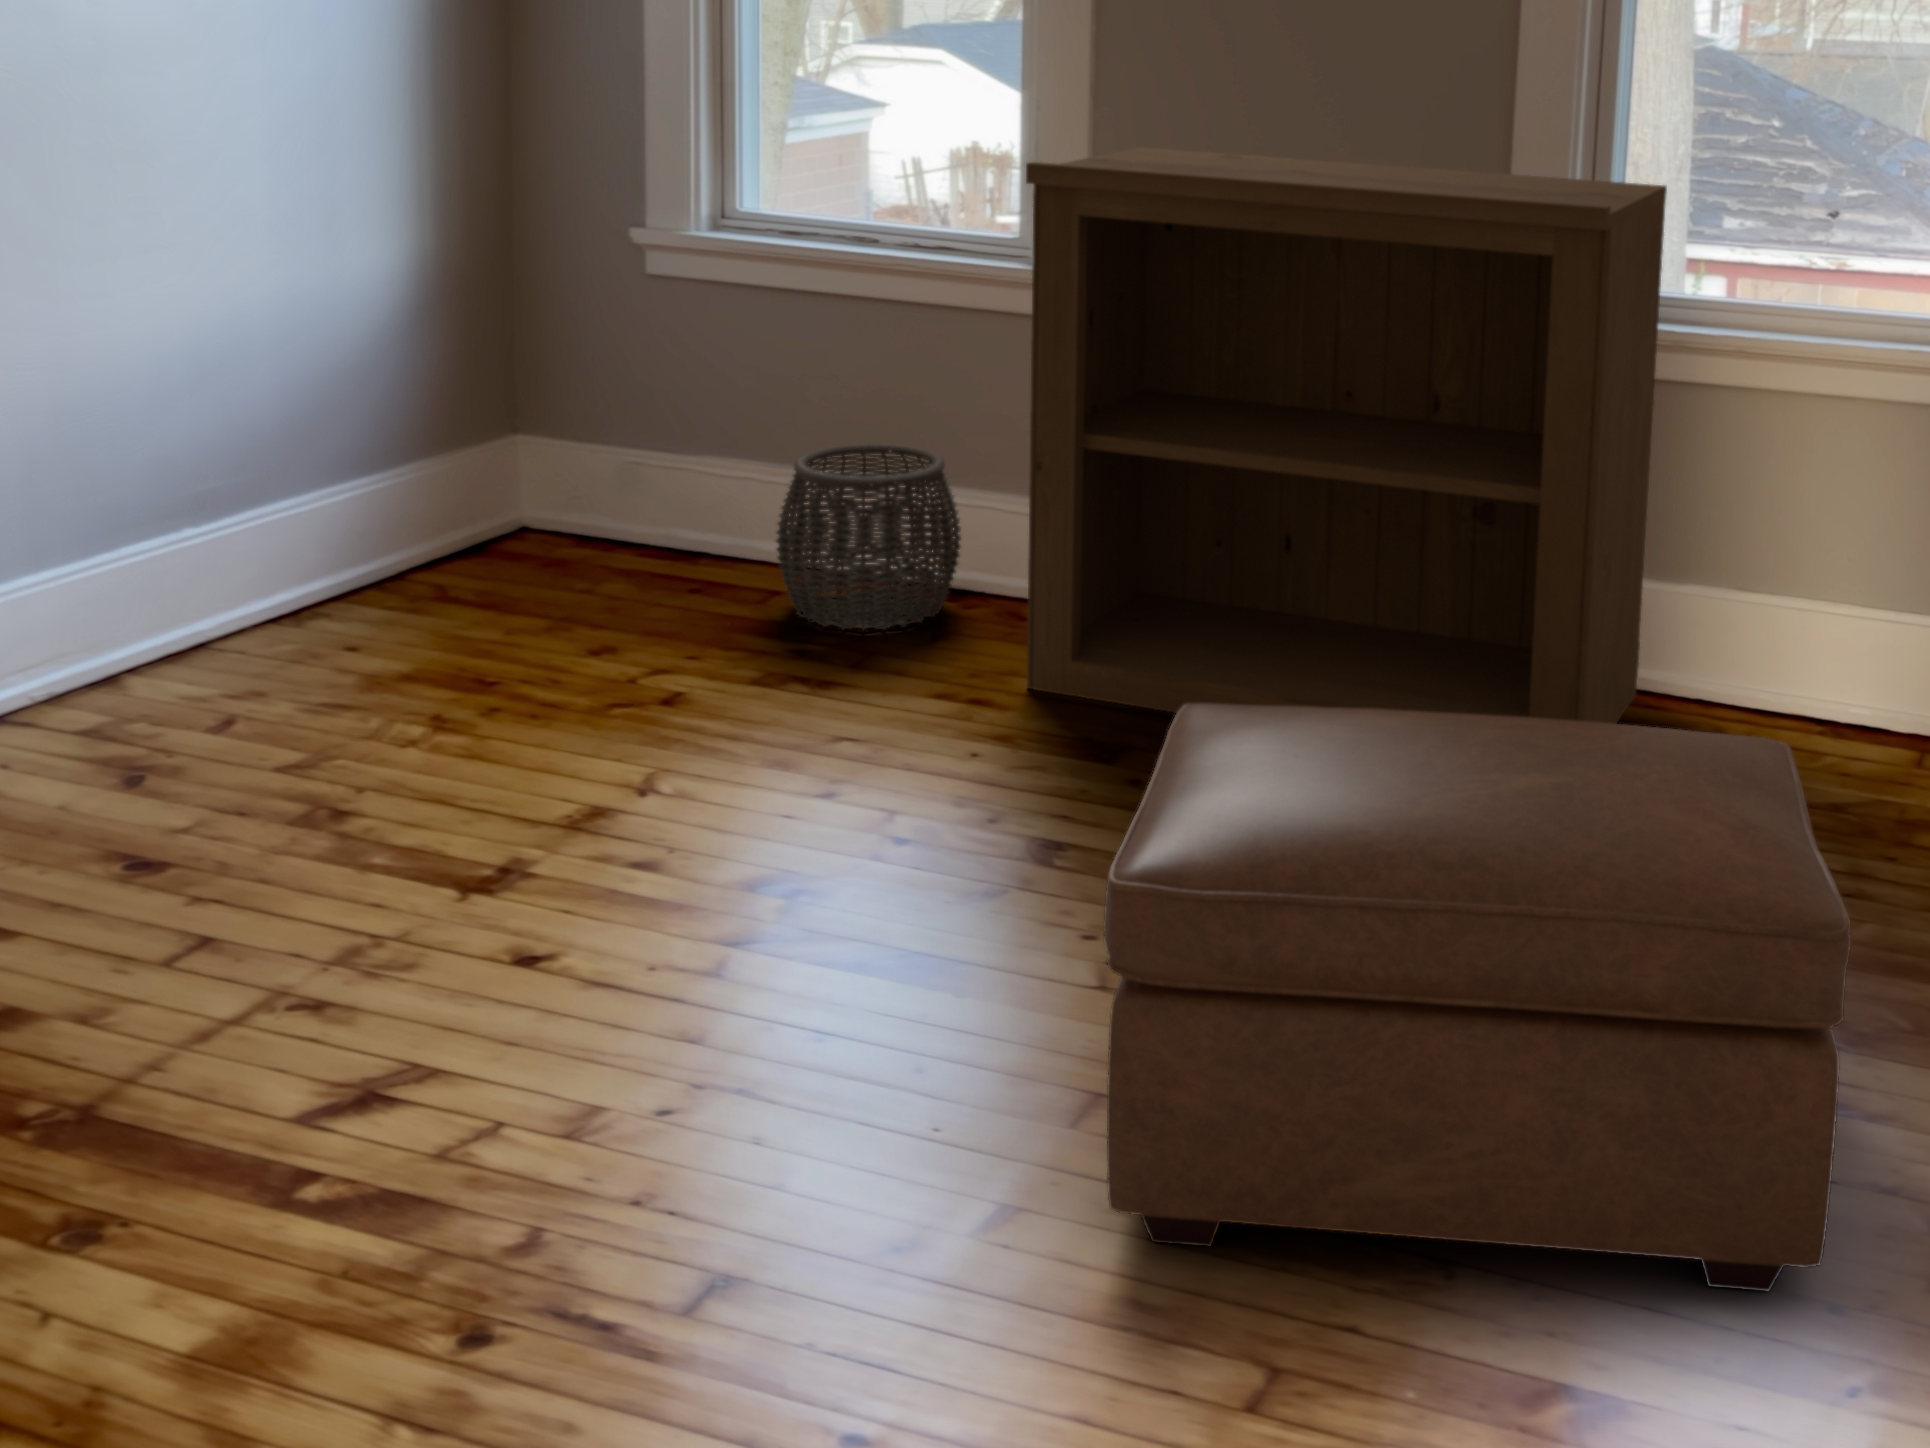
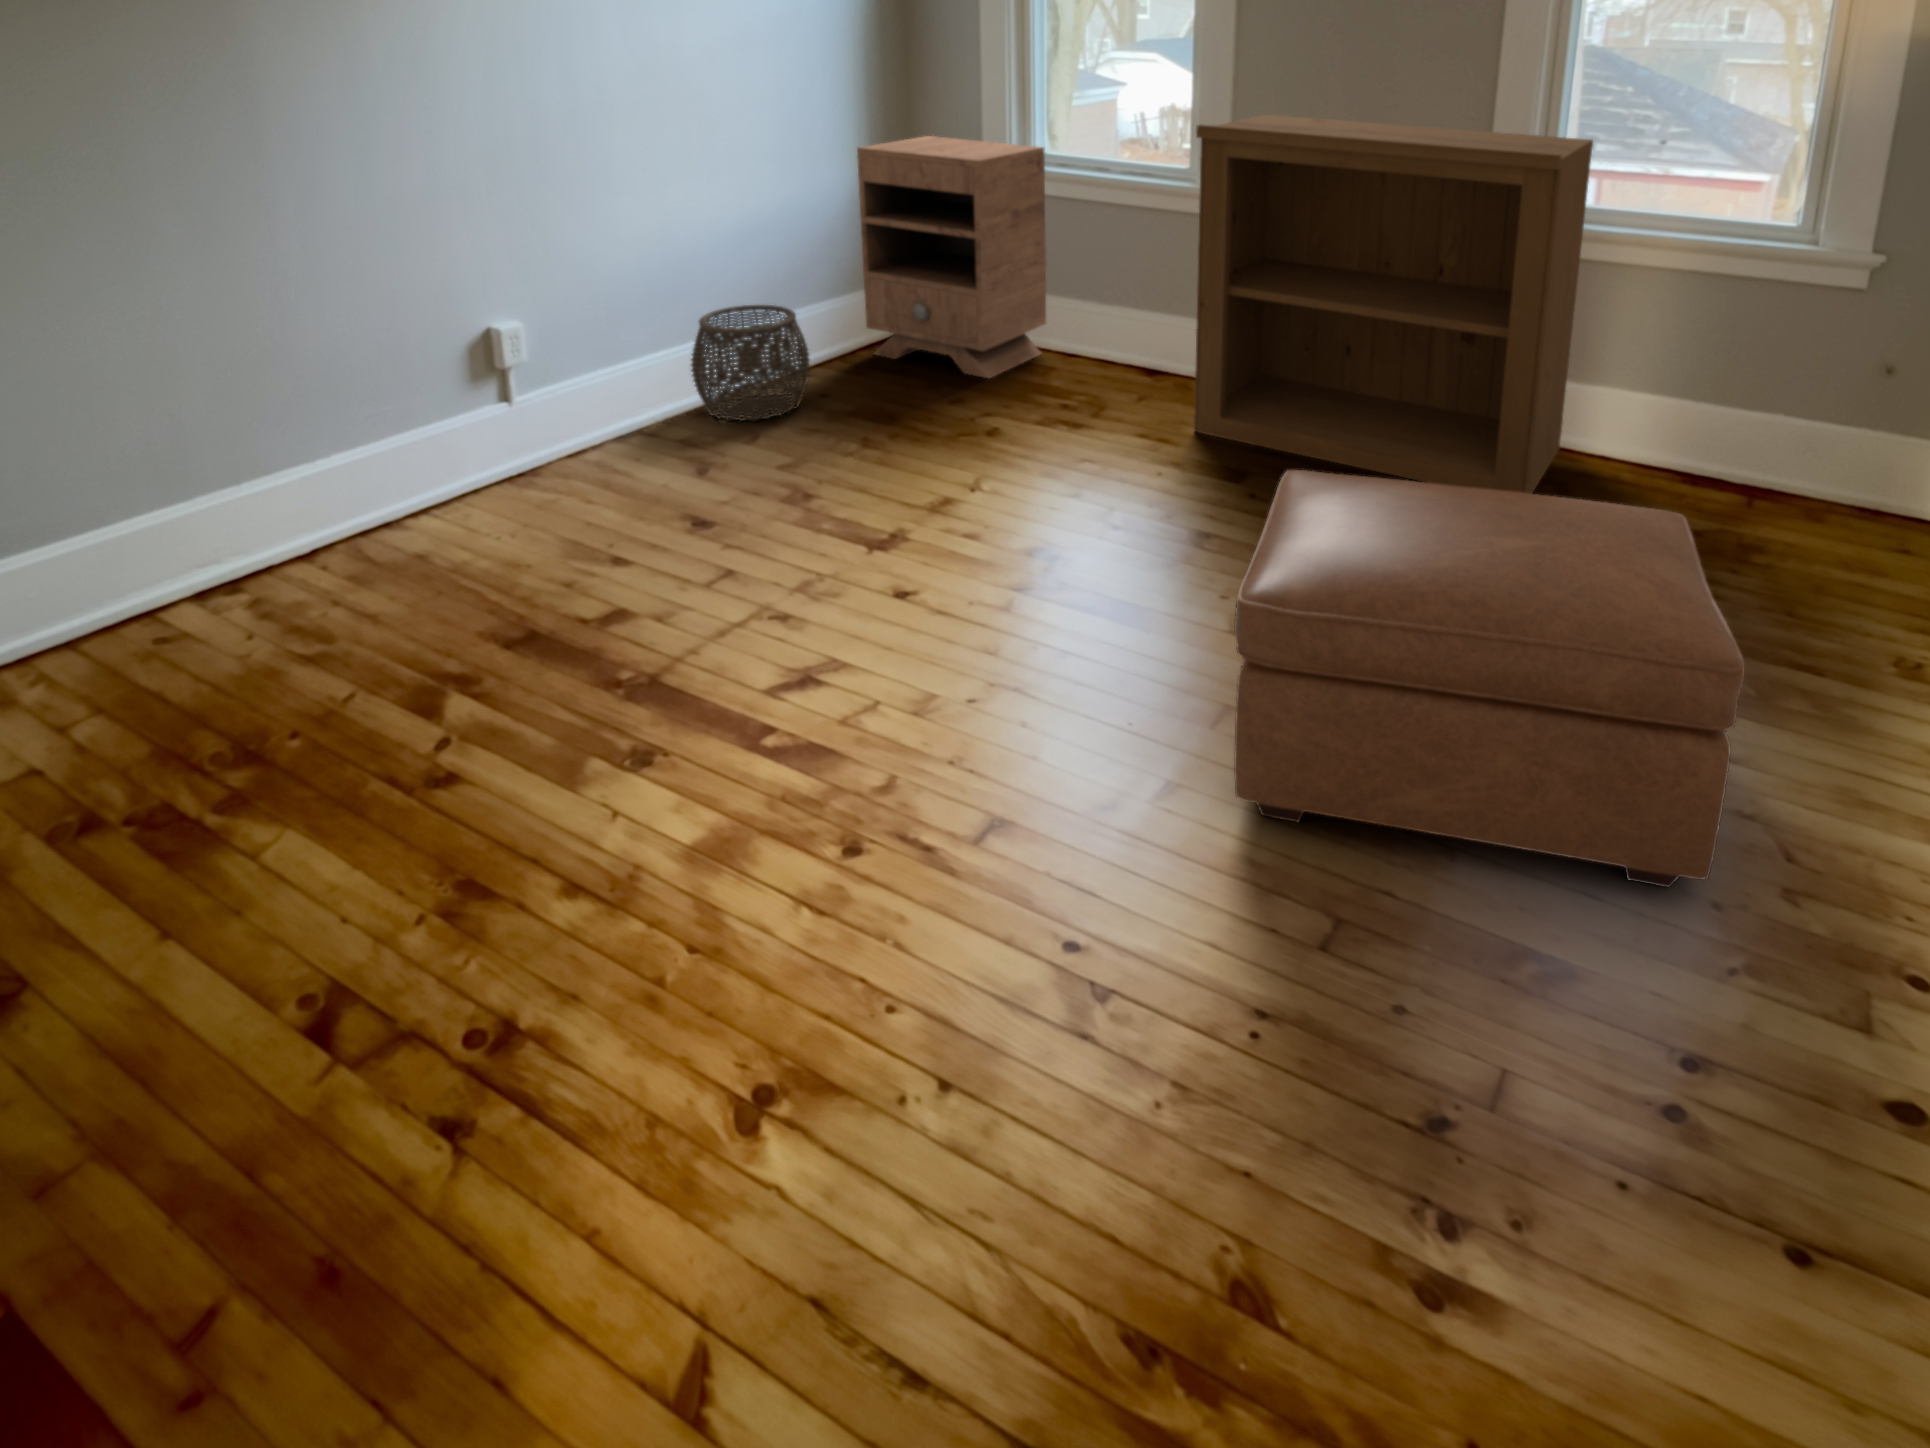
nightstand: none [414,186,758,614] -> present [857,136,1046,378]
woven basket: present [776,444,961,630] -> present [691,305,810,421]

